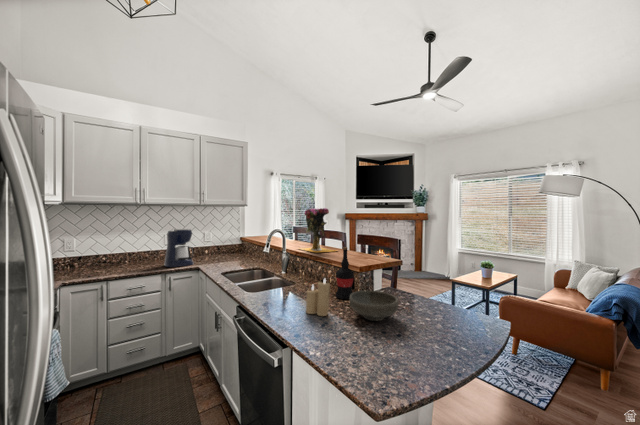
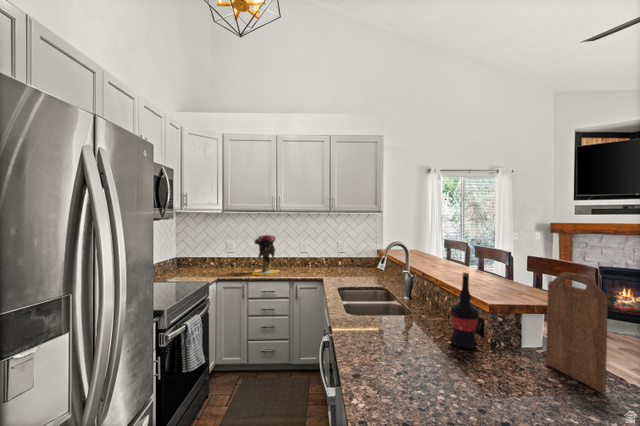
vase: present [300,208,336,253] -> present [252,235,279,275]
coffee maker: present [164,229,194,267] -> none [296,236,323,275]
cutting board: none [391,241,426,307] -> present [546,272,608,392]
candle: present [306,279,330,316] -> none [391,311,422,363]
bowl: present [350,291,399,321] -> none [446,339,528,391]

